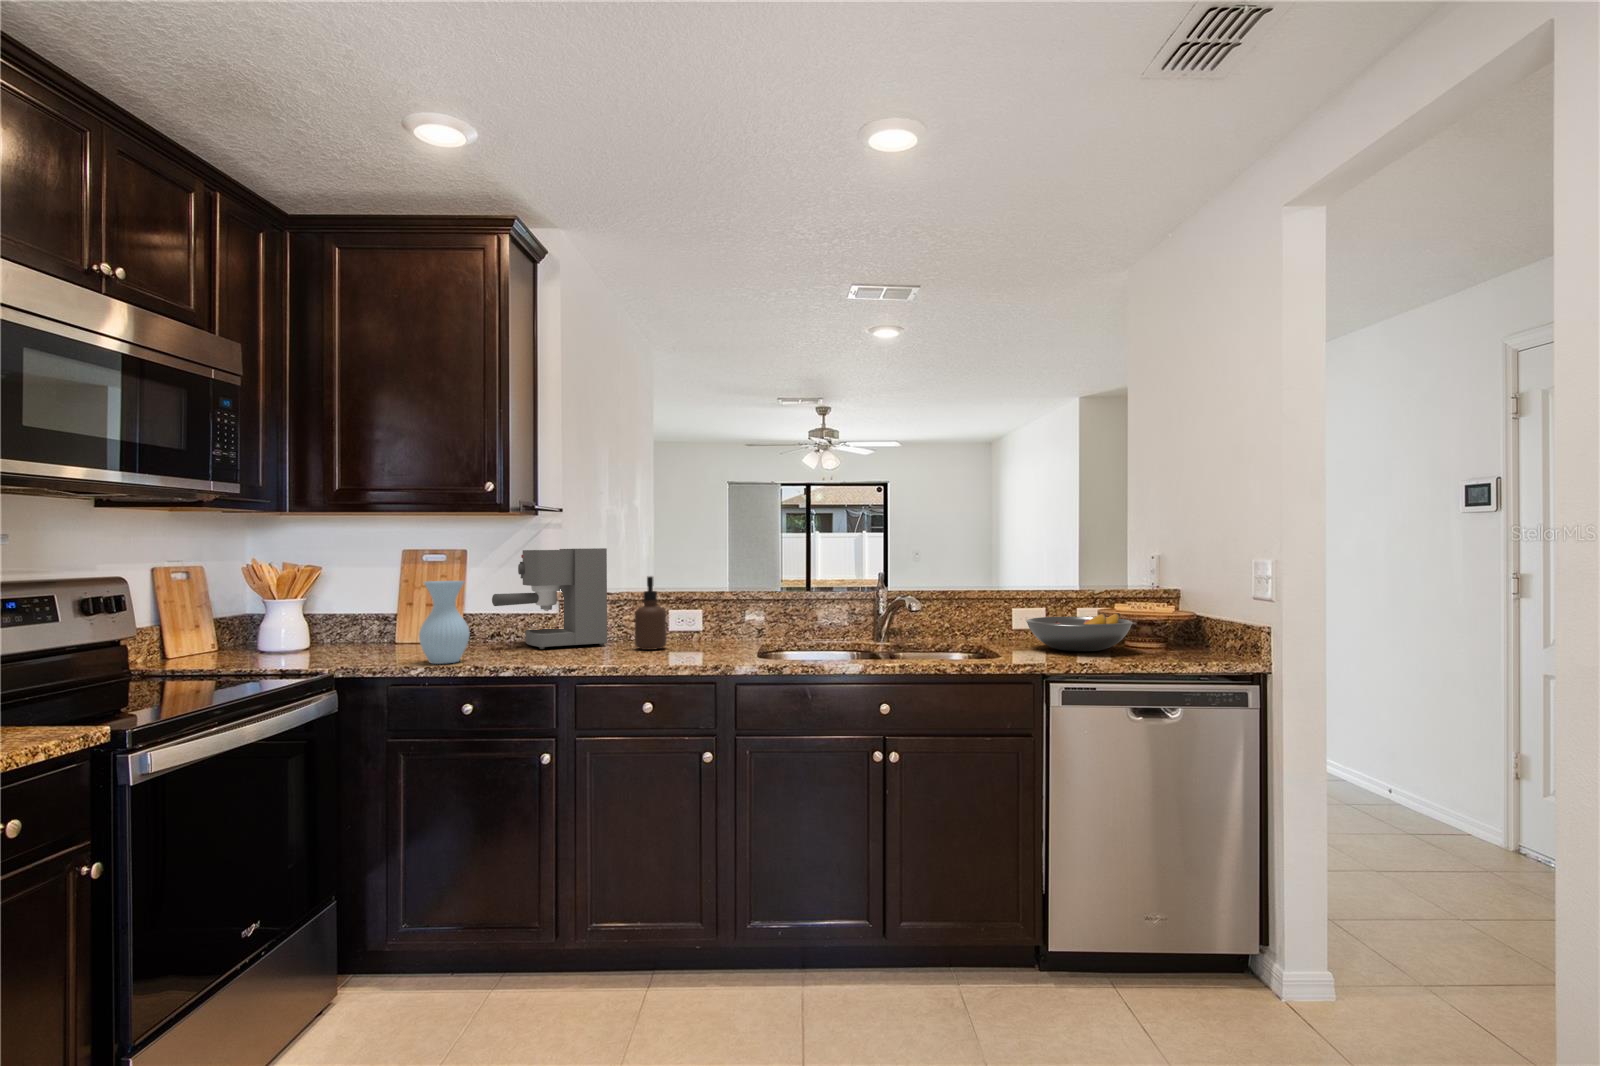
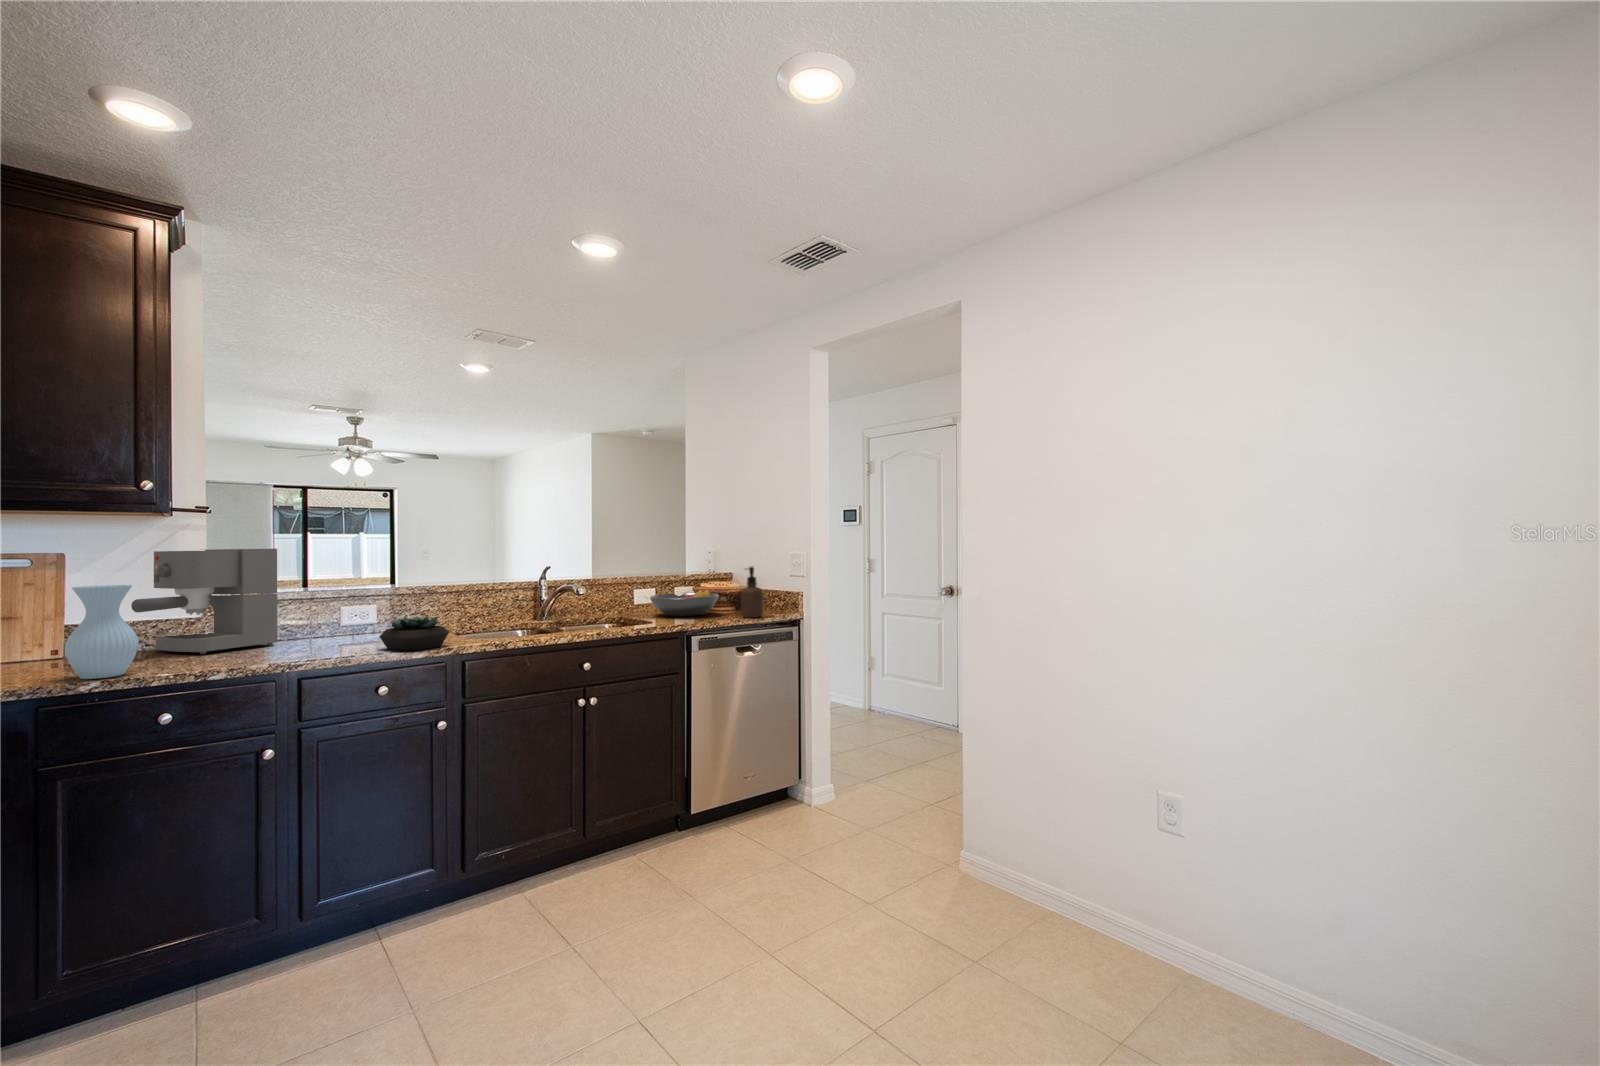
soap dispenser: present [635,576,667,650] -> present [741,567,763,618]
succulent plant: none [664,626,729,665] -> present [379,616,449,651]

